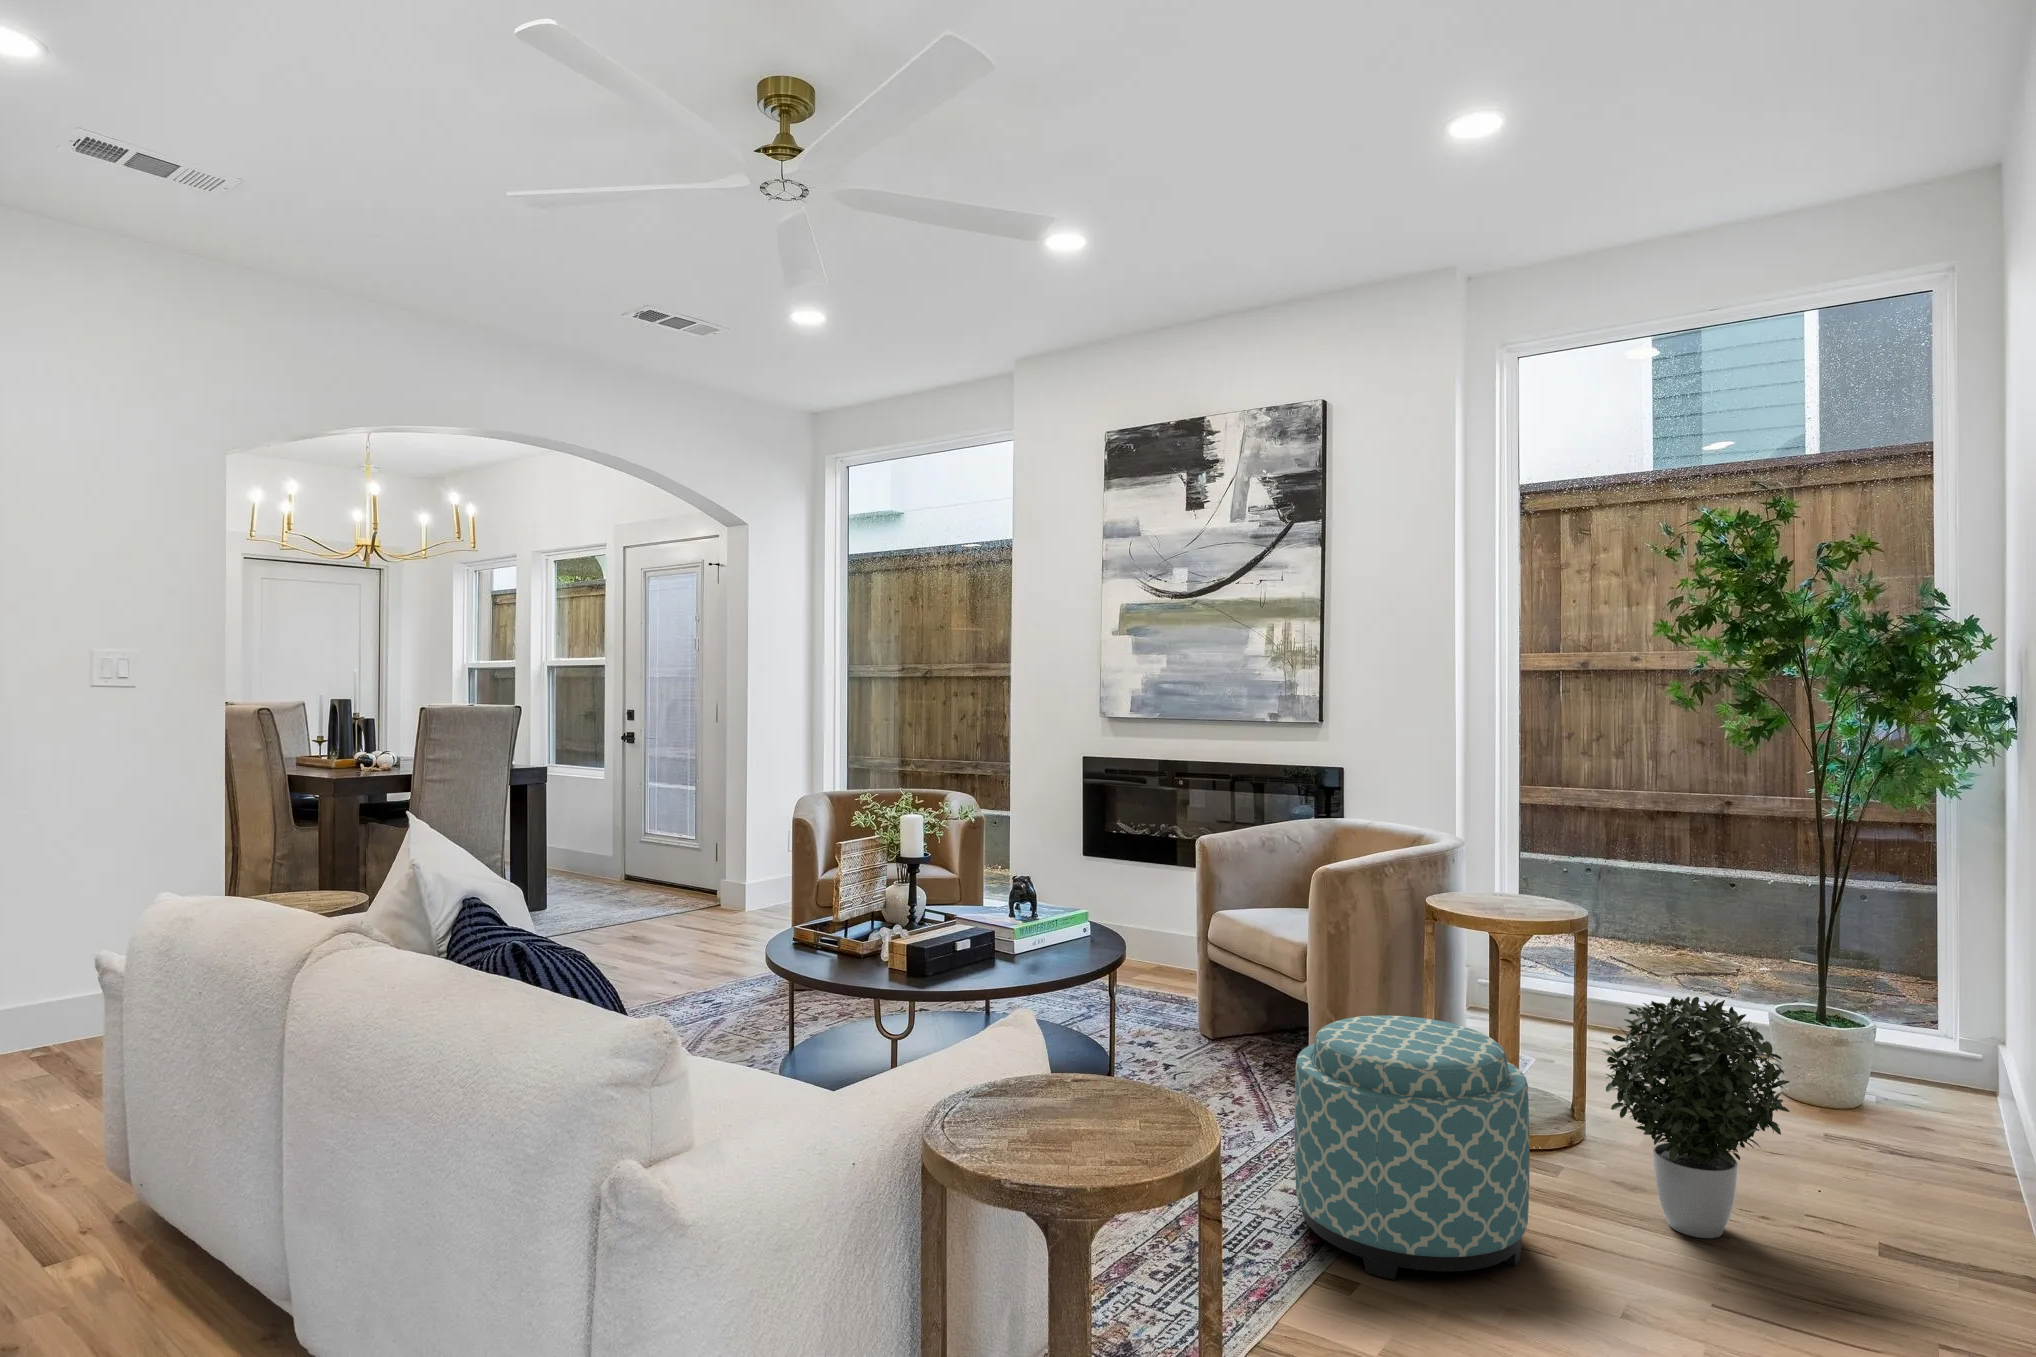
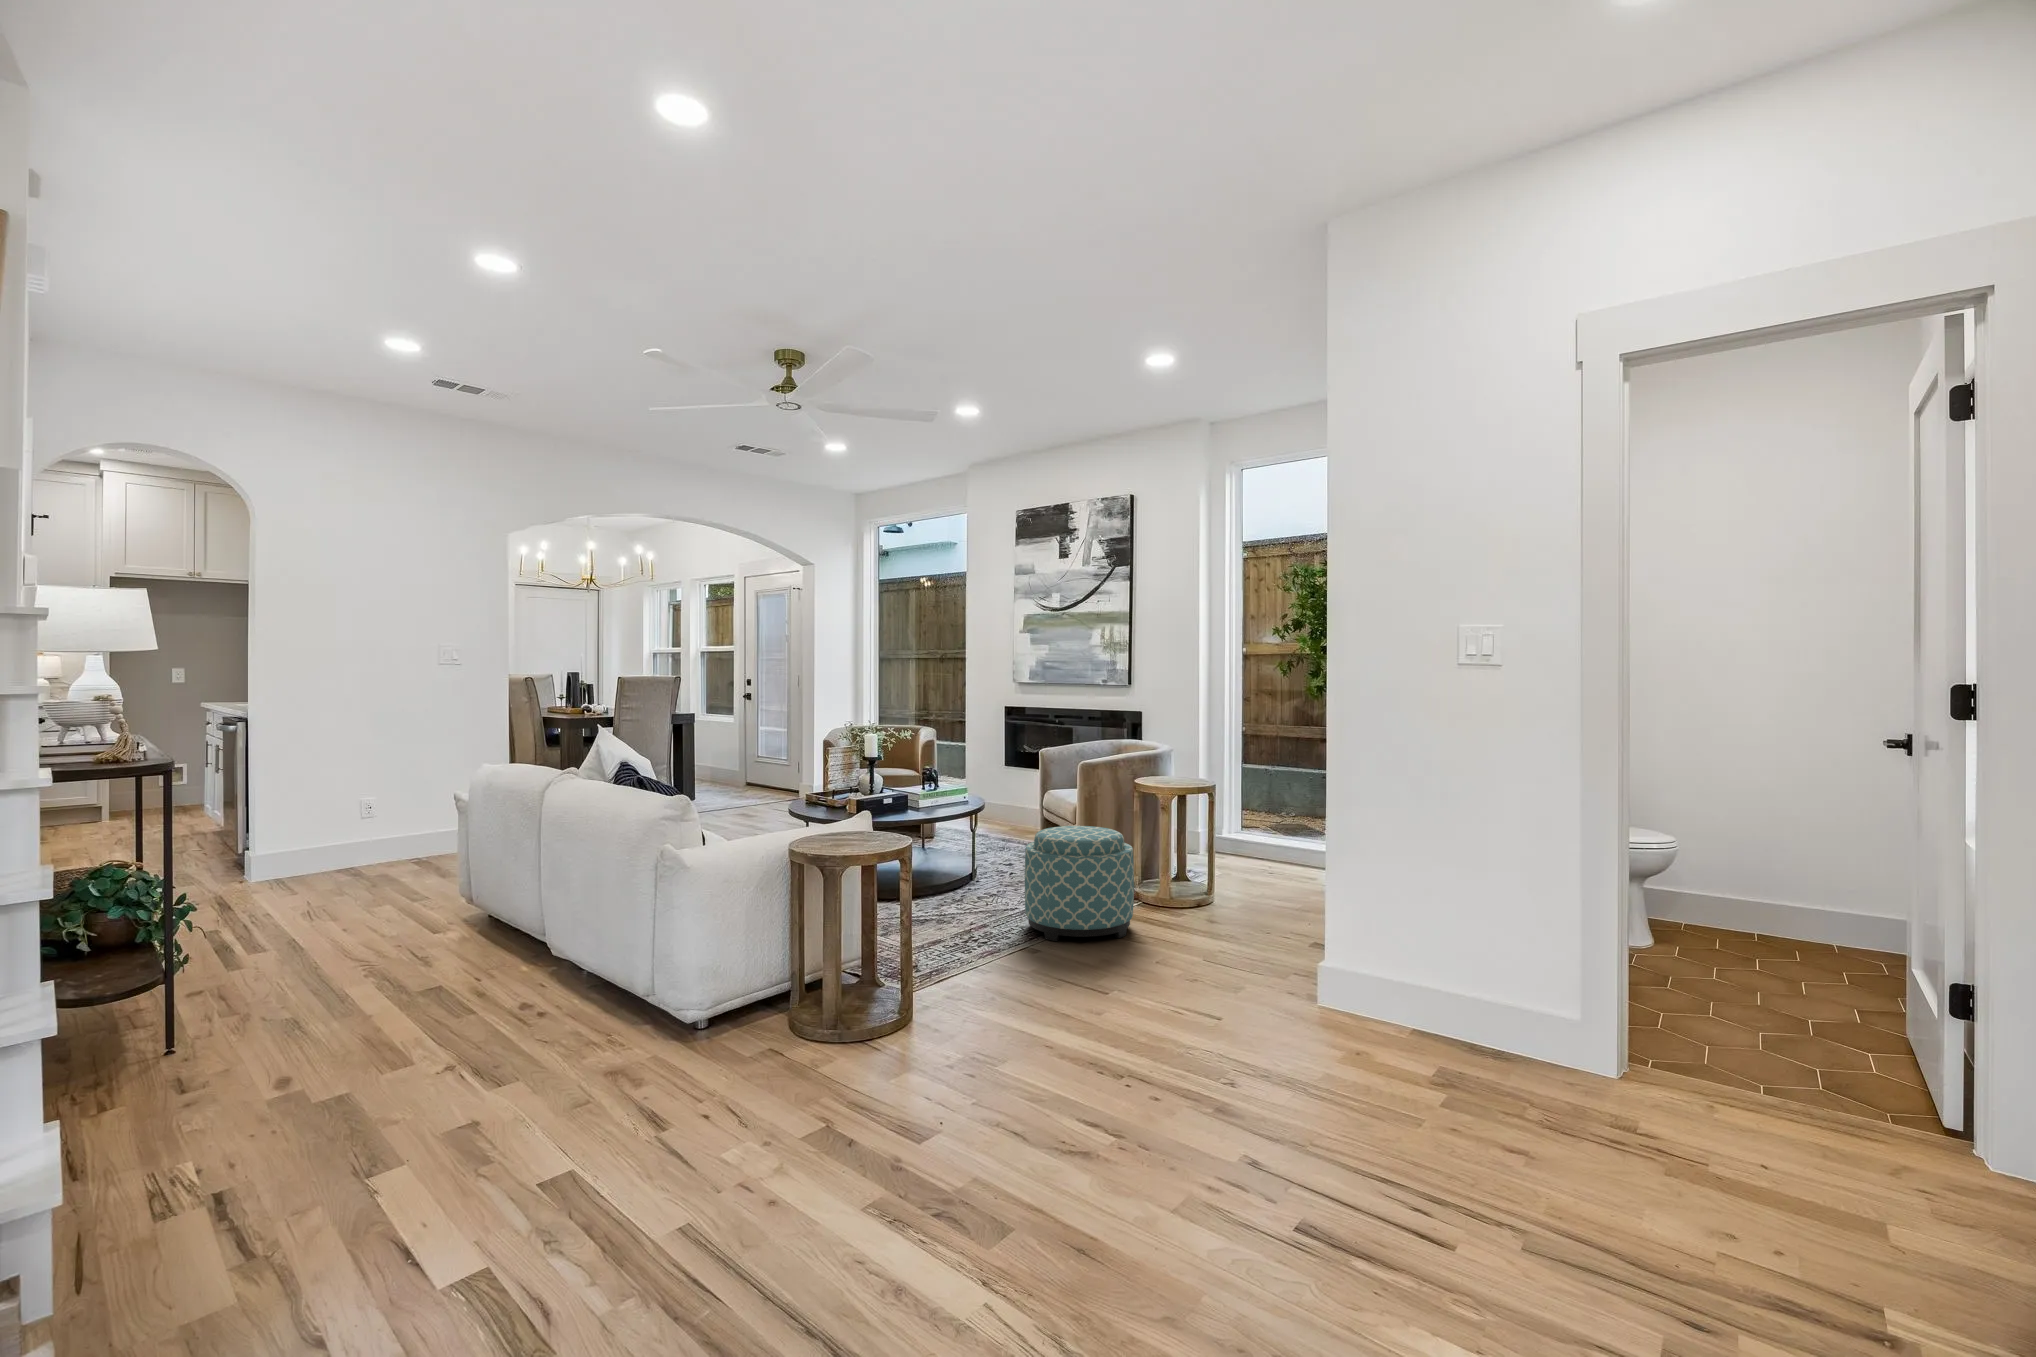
potted plant: present [1602,996,1790,1238] -> none [1183,814,1266,932]

